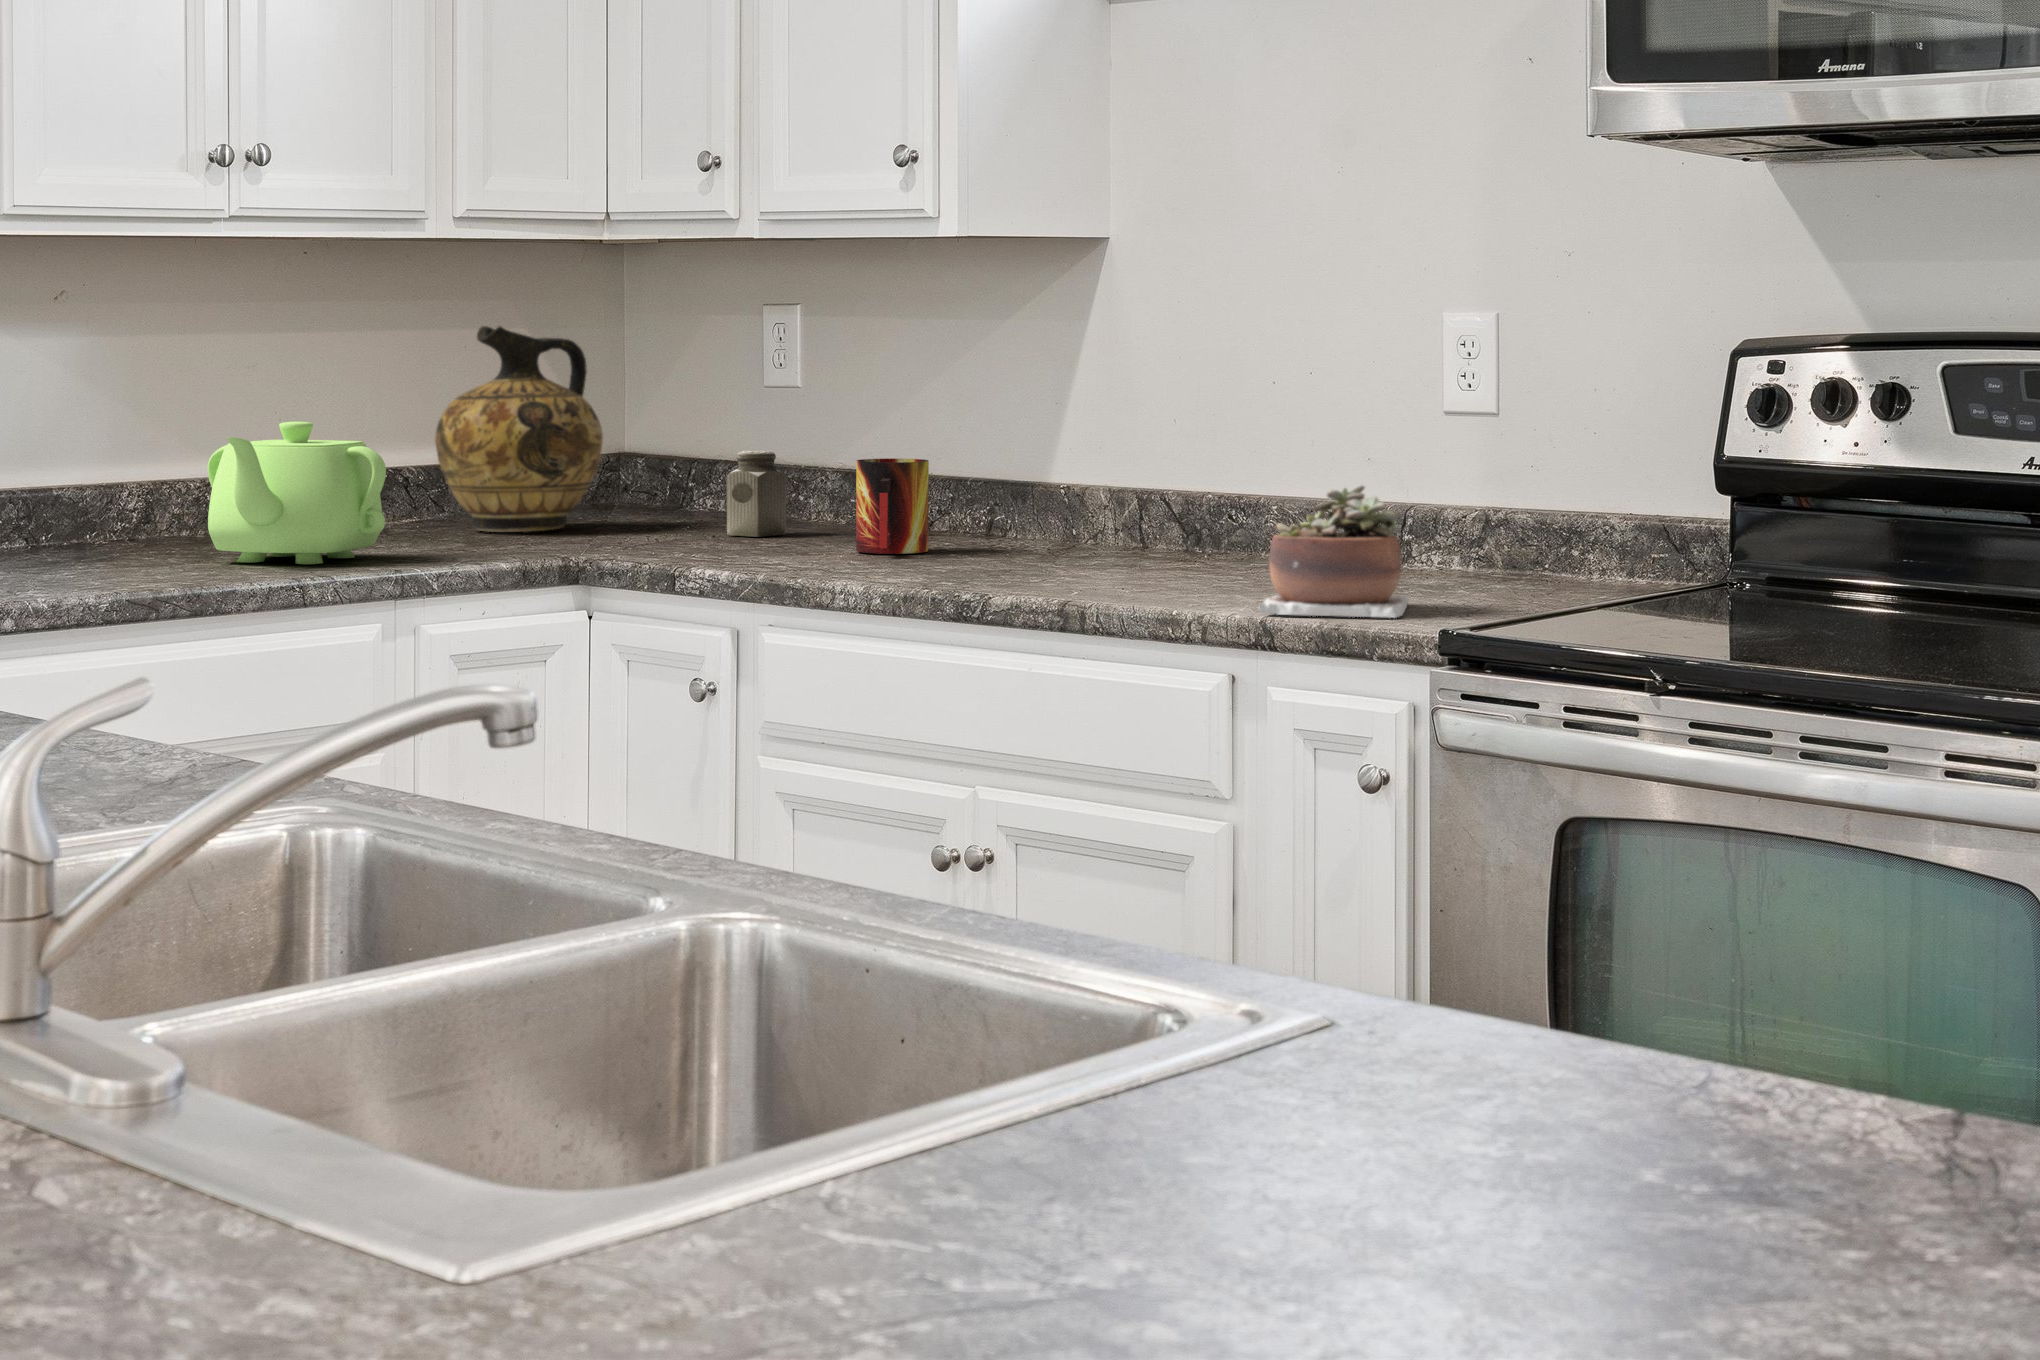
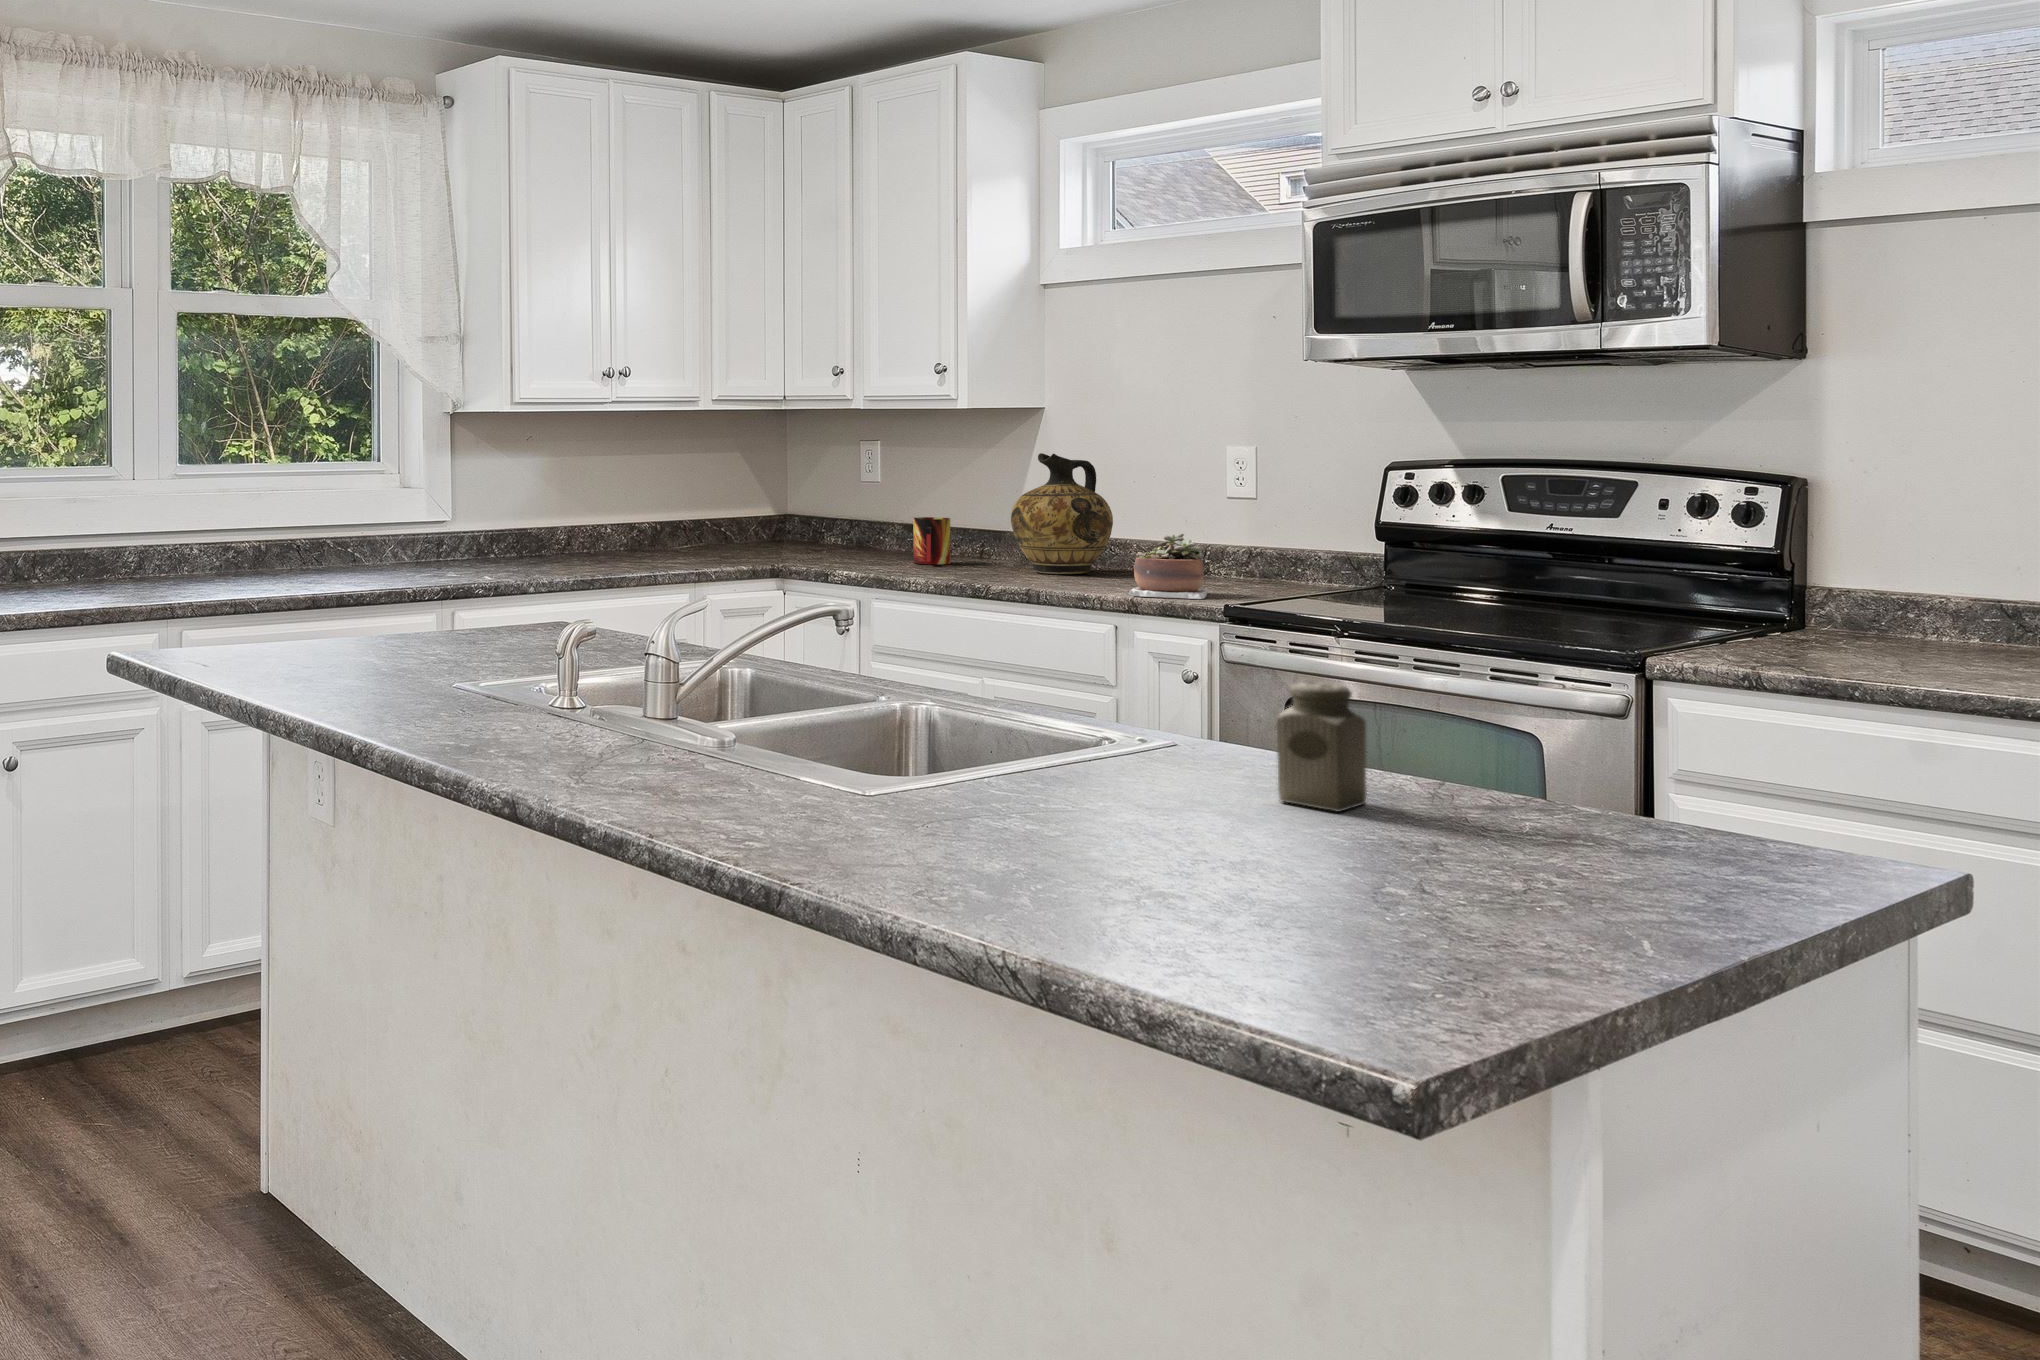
ceramic jug: present [435,326,603,532] -> present [1011,453,1113,574]
teapot: present [207,422,386,564] -> none [603,497,686,564]
salt shaker: present [726,450,787,537] -> present [1277,682,1367,812]

